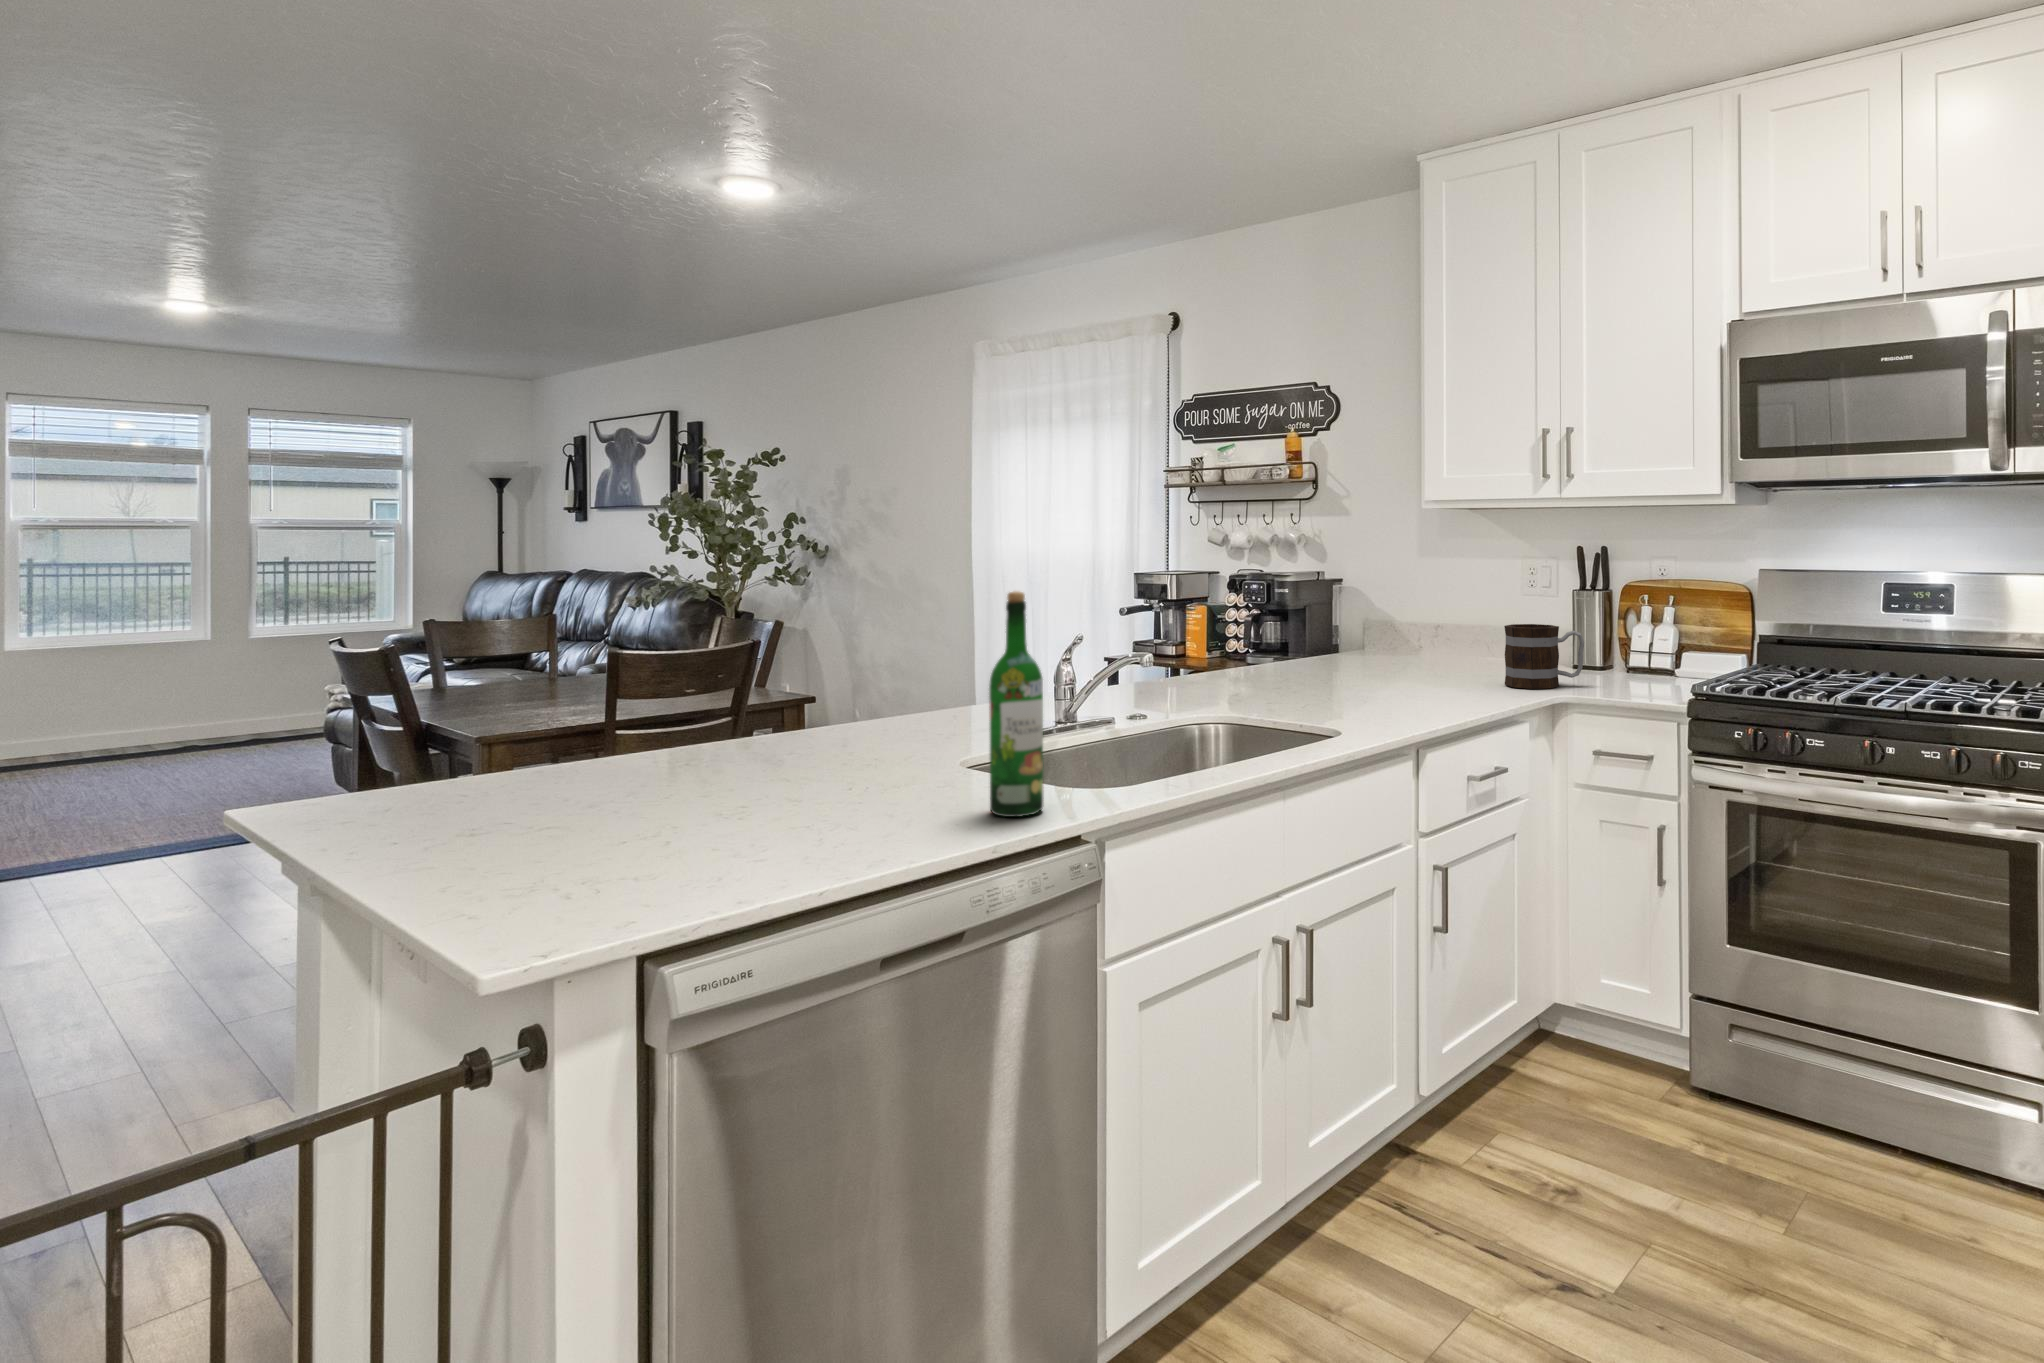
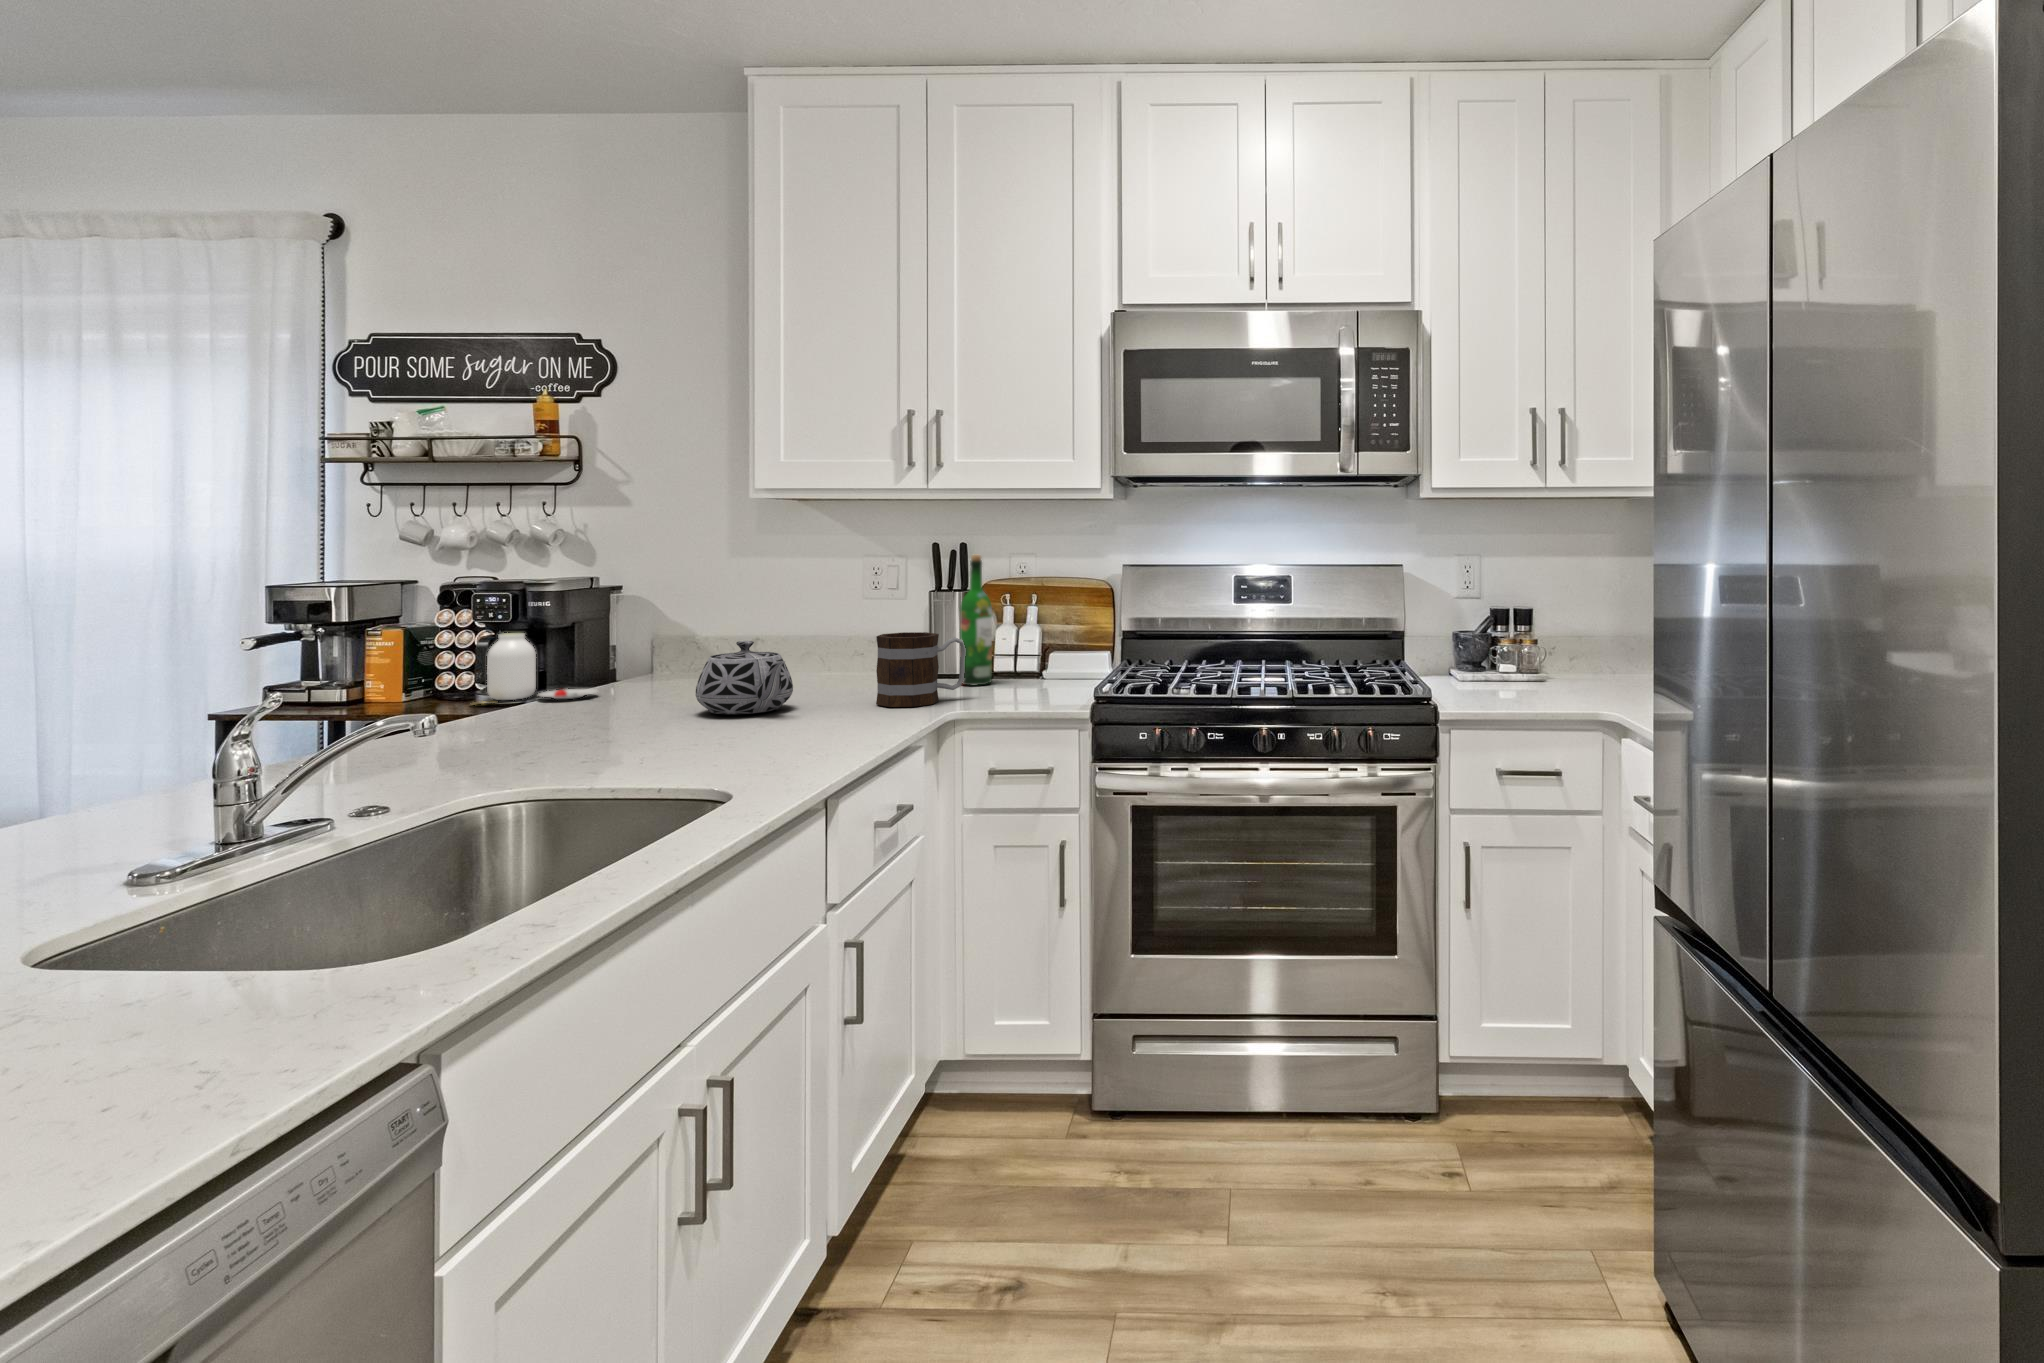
wine bottle: present [989,591,1044,817] -> present [960,555,992,686]
jar: none [1236,611,1318,662] -> present [472,633,597,705]
teapot: none [1368,624,1440,682] -> present [696,641,793,715]

